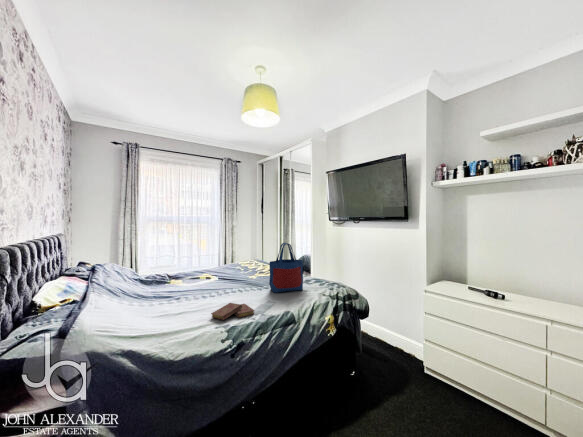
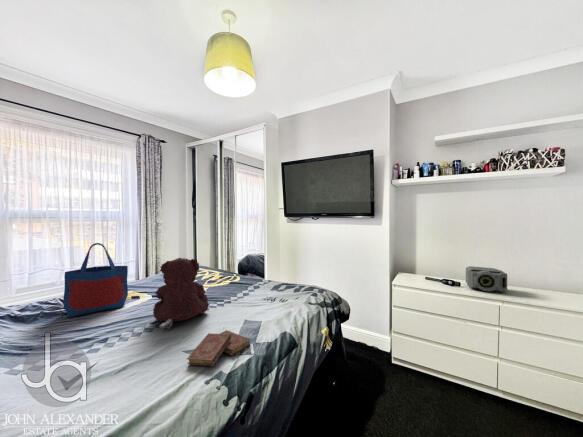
tote bag: present [269,243,303,293] -> present [63,243,128,317]
teddy bear: none [207,252,243,299] -> present [153,258,209,329]
speaker: none [516,278,570,310] -> present [466,266,507,292]

